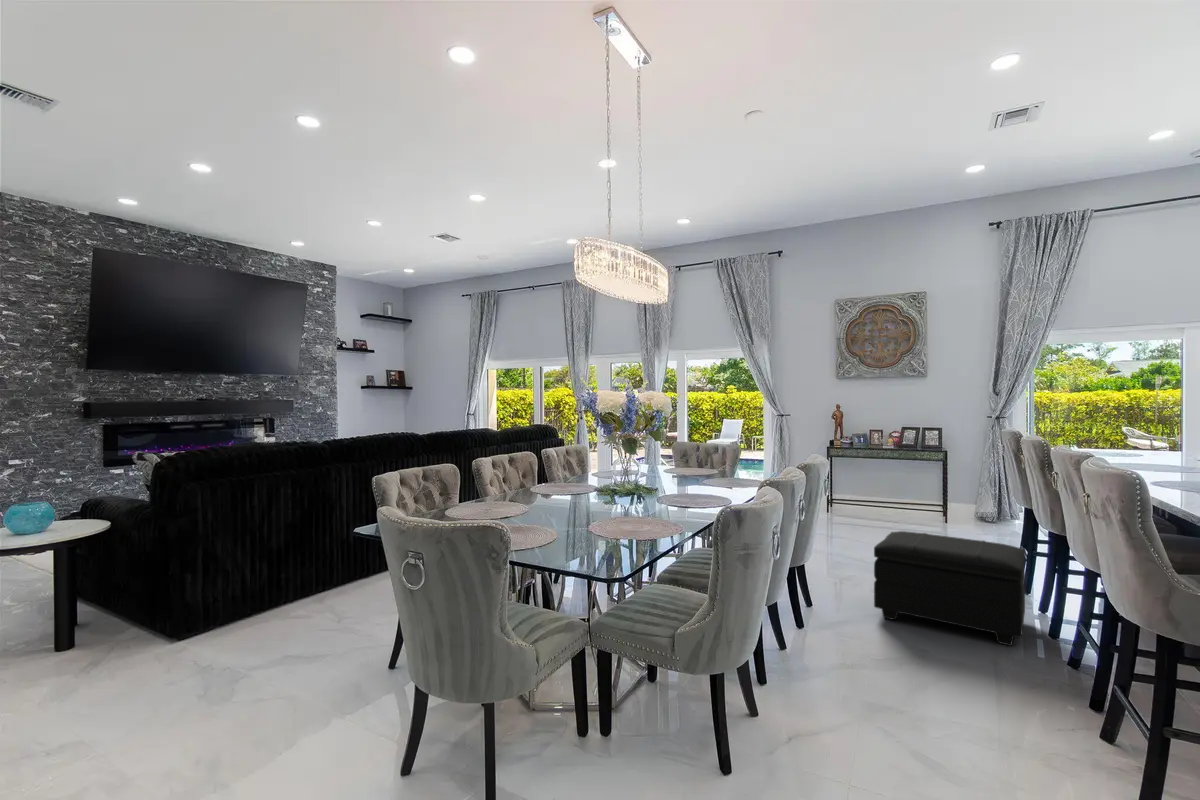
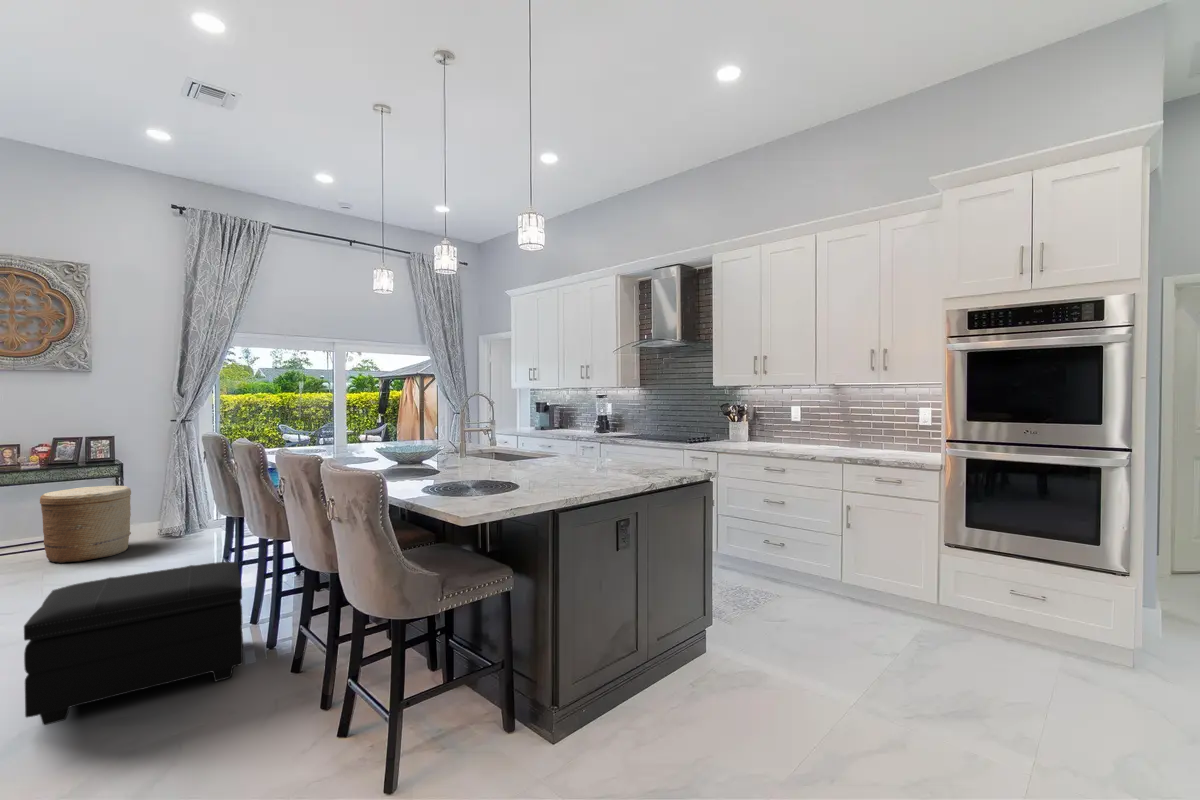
basket: none [893,467,953,525] -> present [40,486,131,563]

